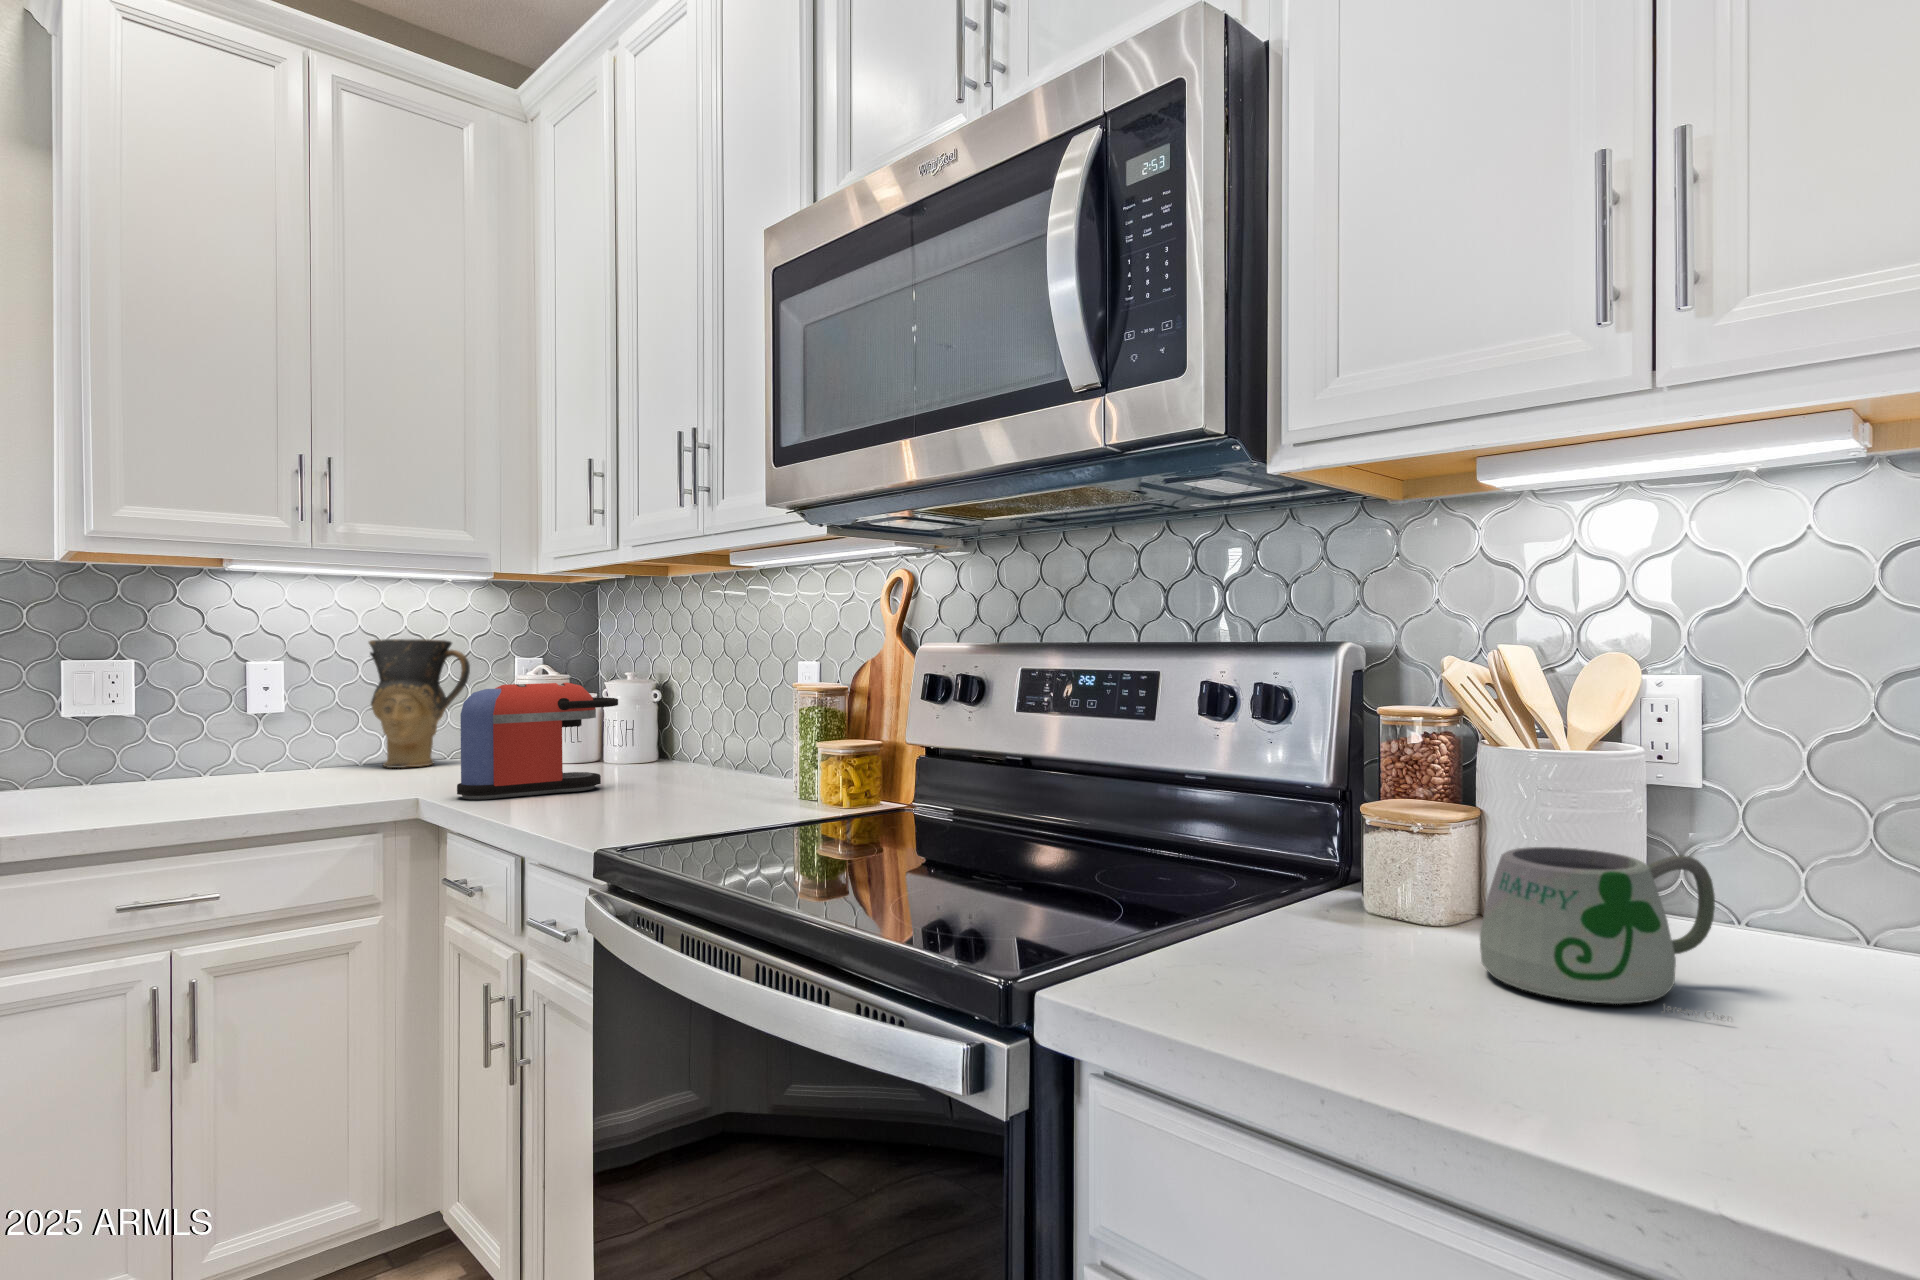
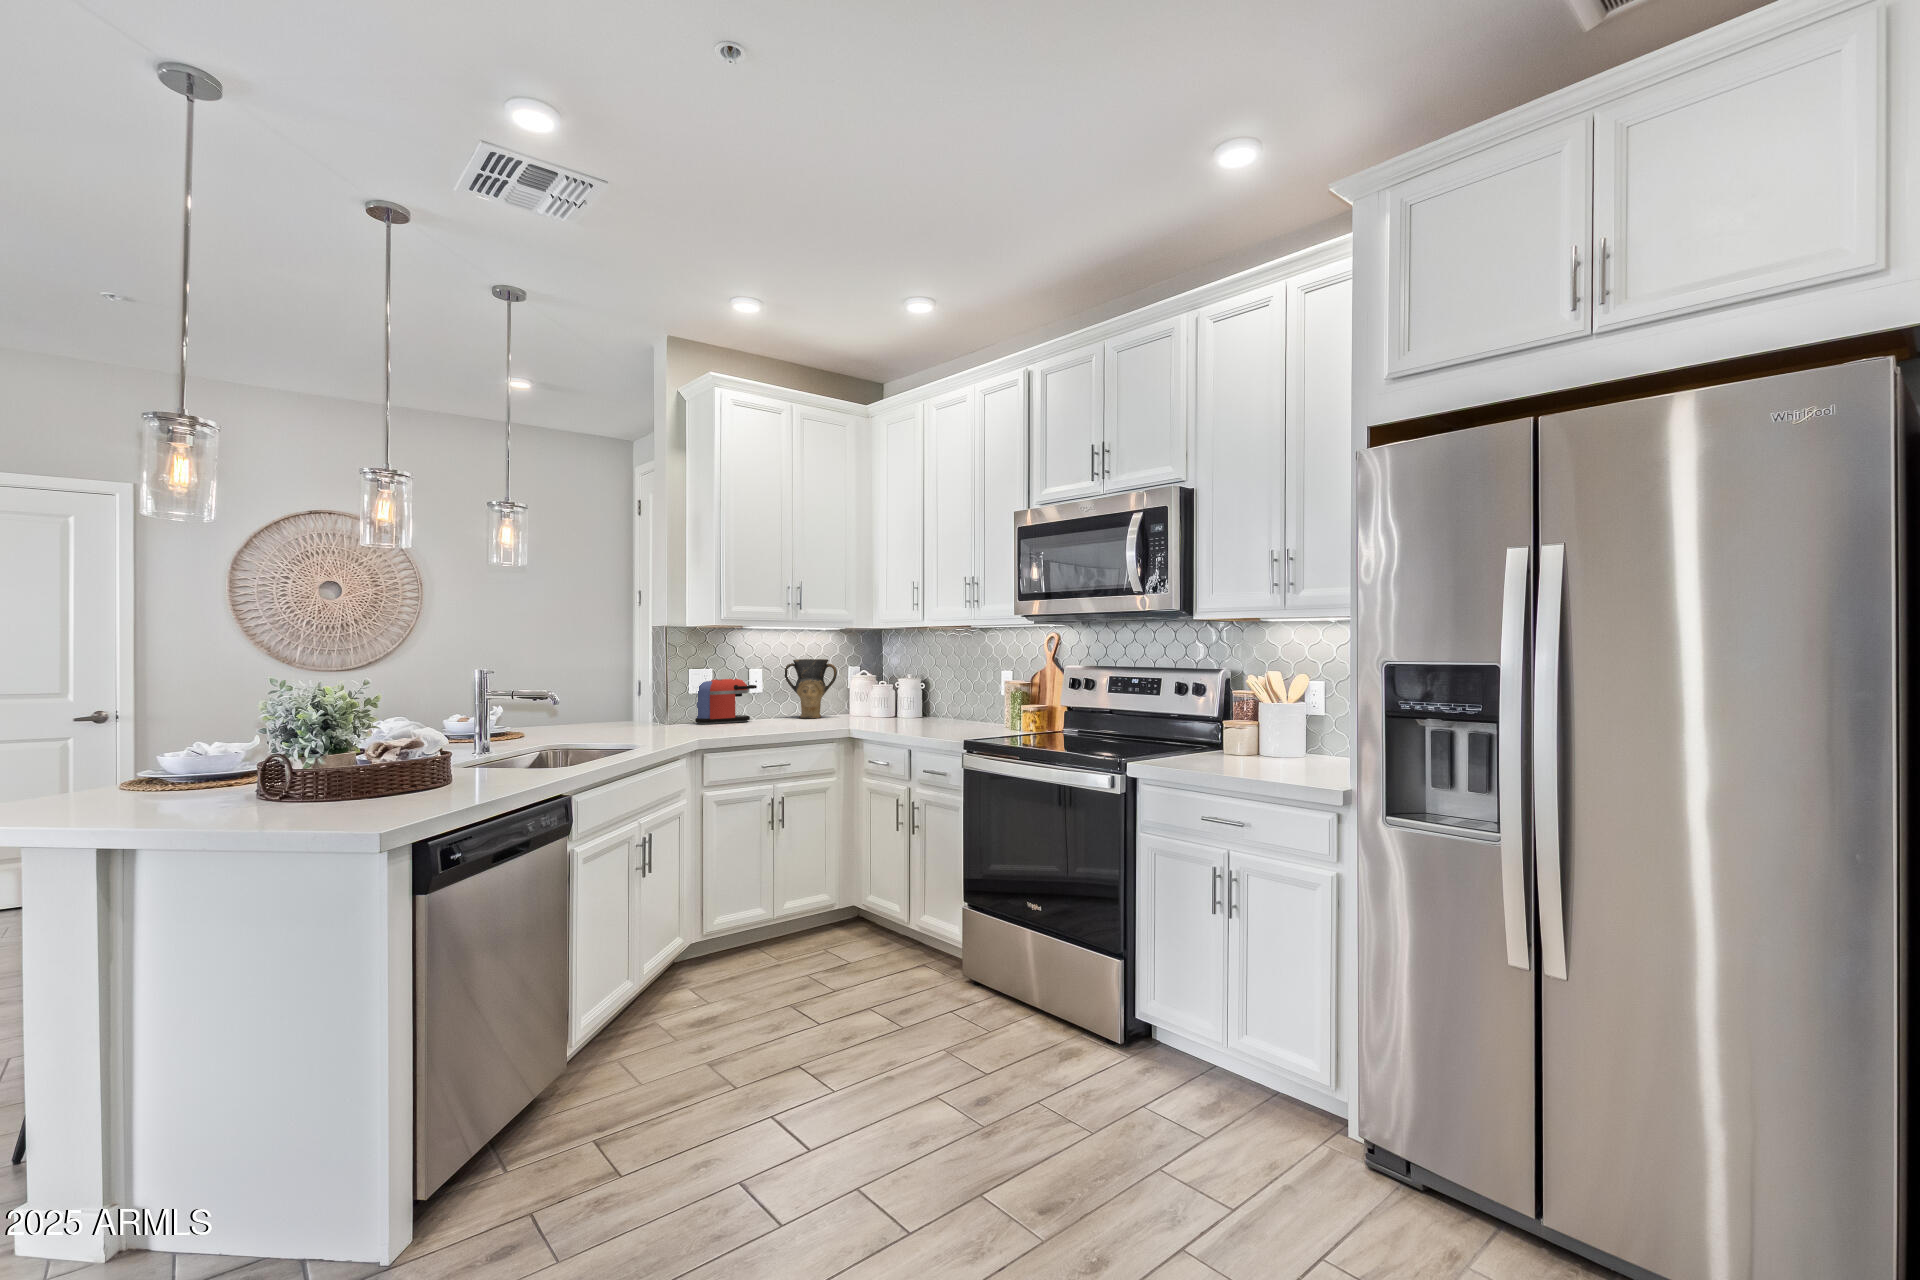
coffee maker: present [457,683,618,799] -> present [695,679,757,724]
mug: present [1480,847,1729,1019] -> none [1245,728,1304,765]

